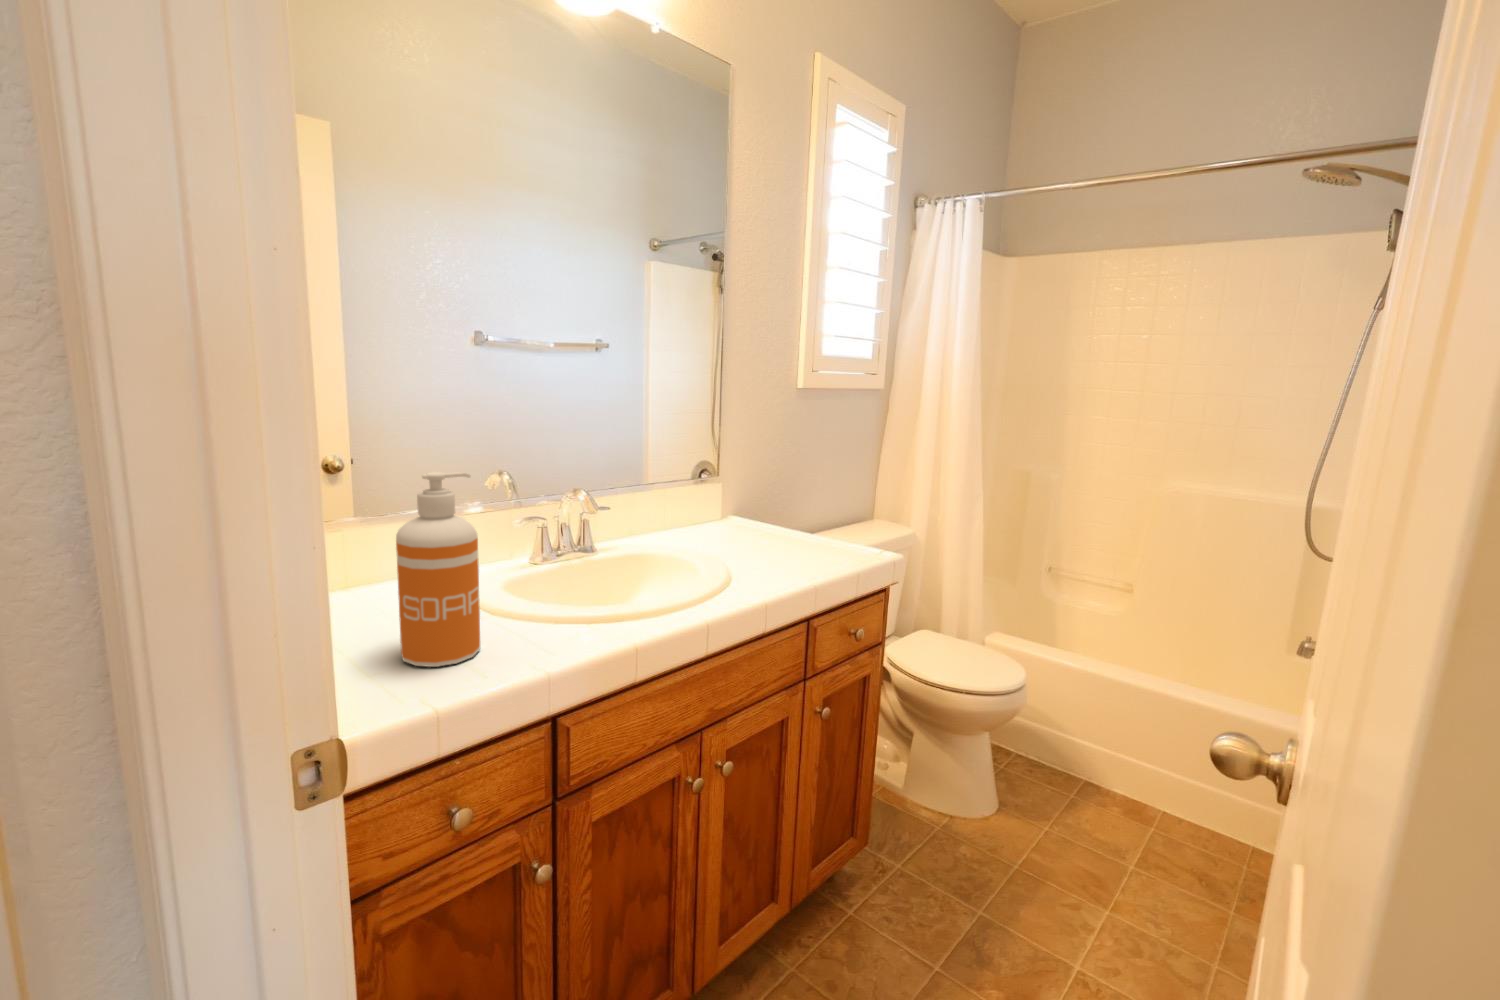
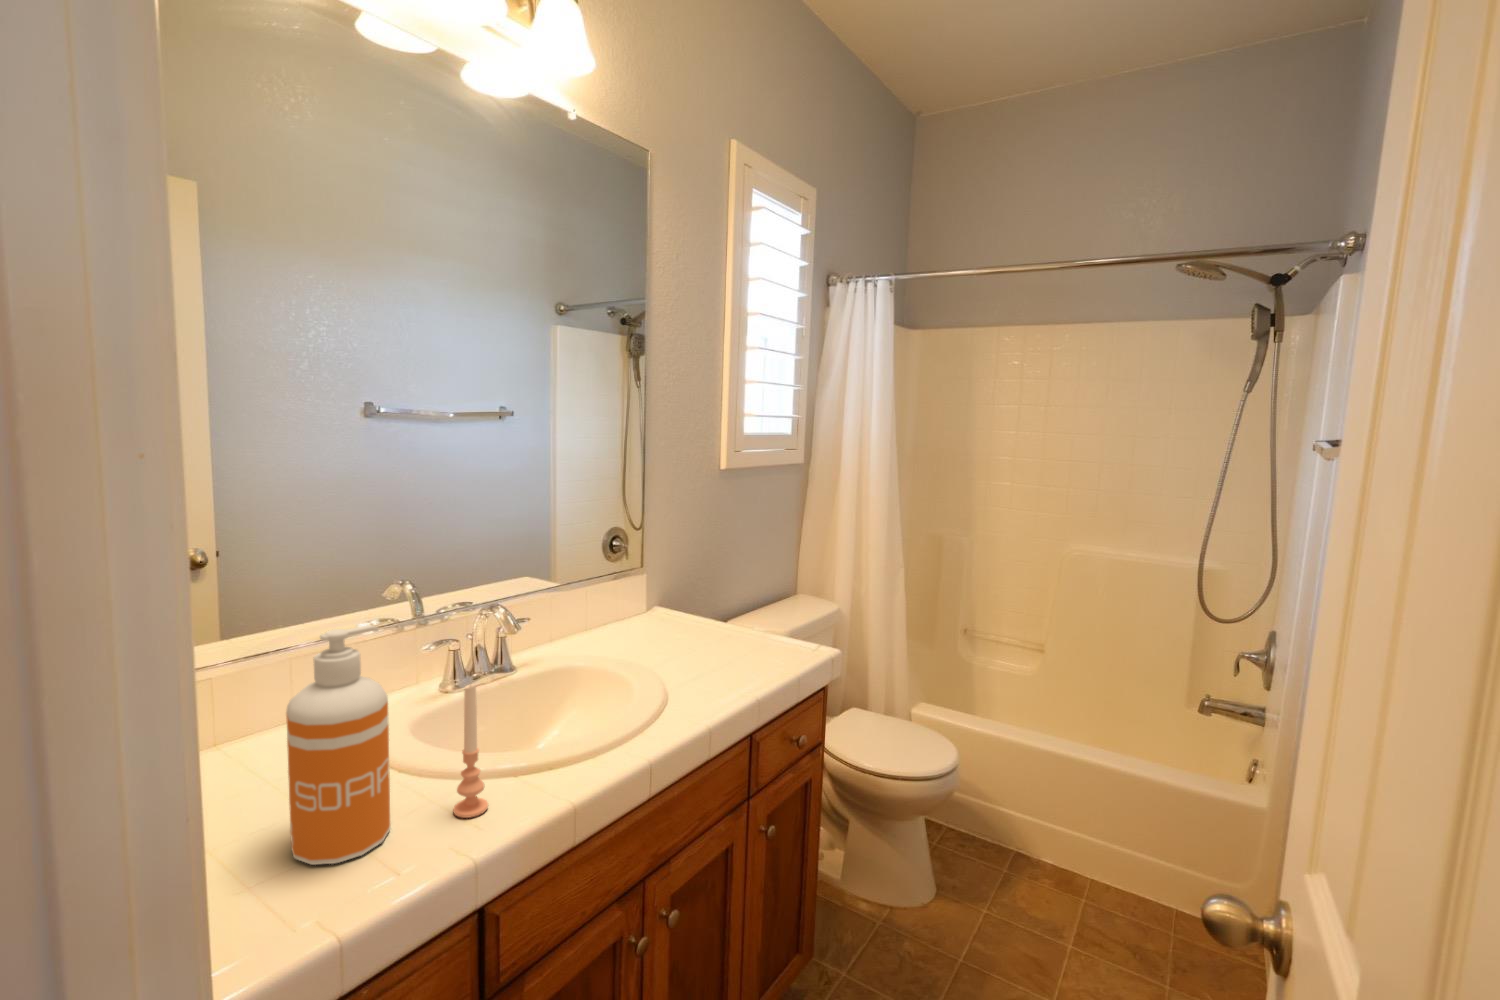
candle: none [533,530,562,647] -> present [453,684,488,818]

